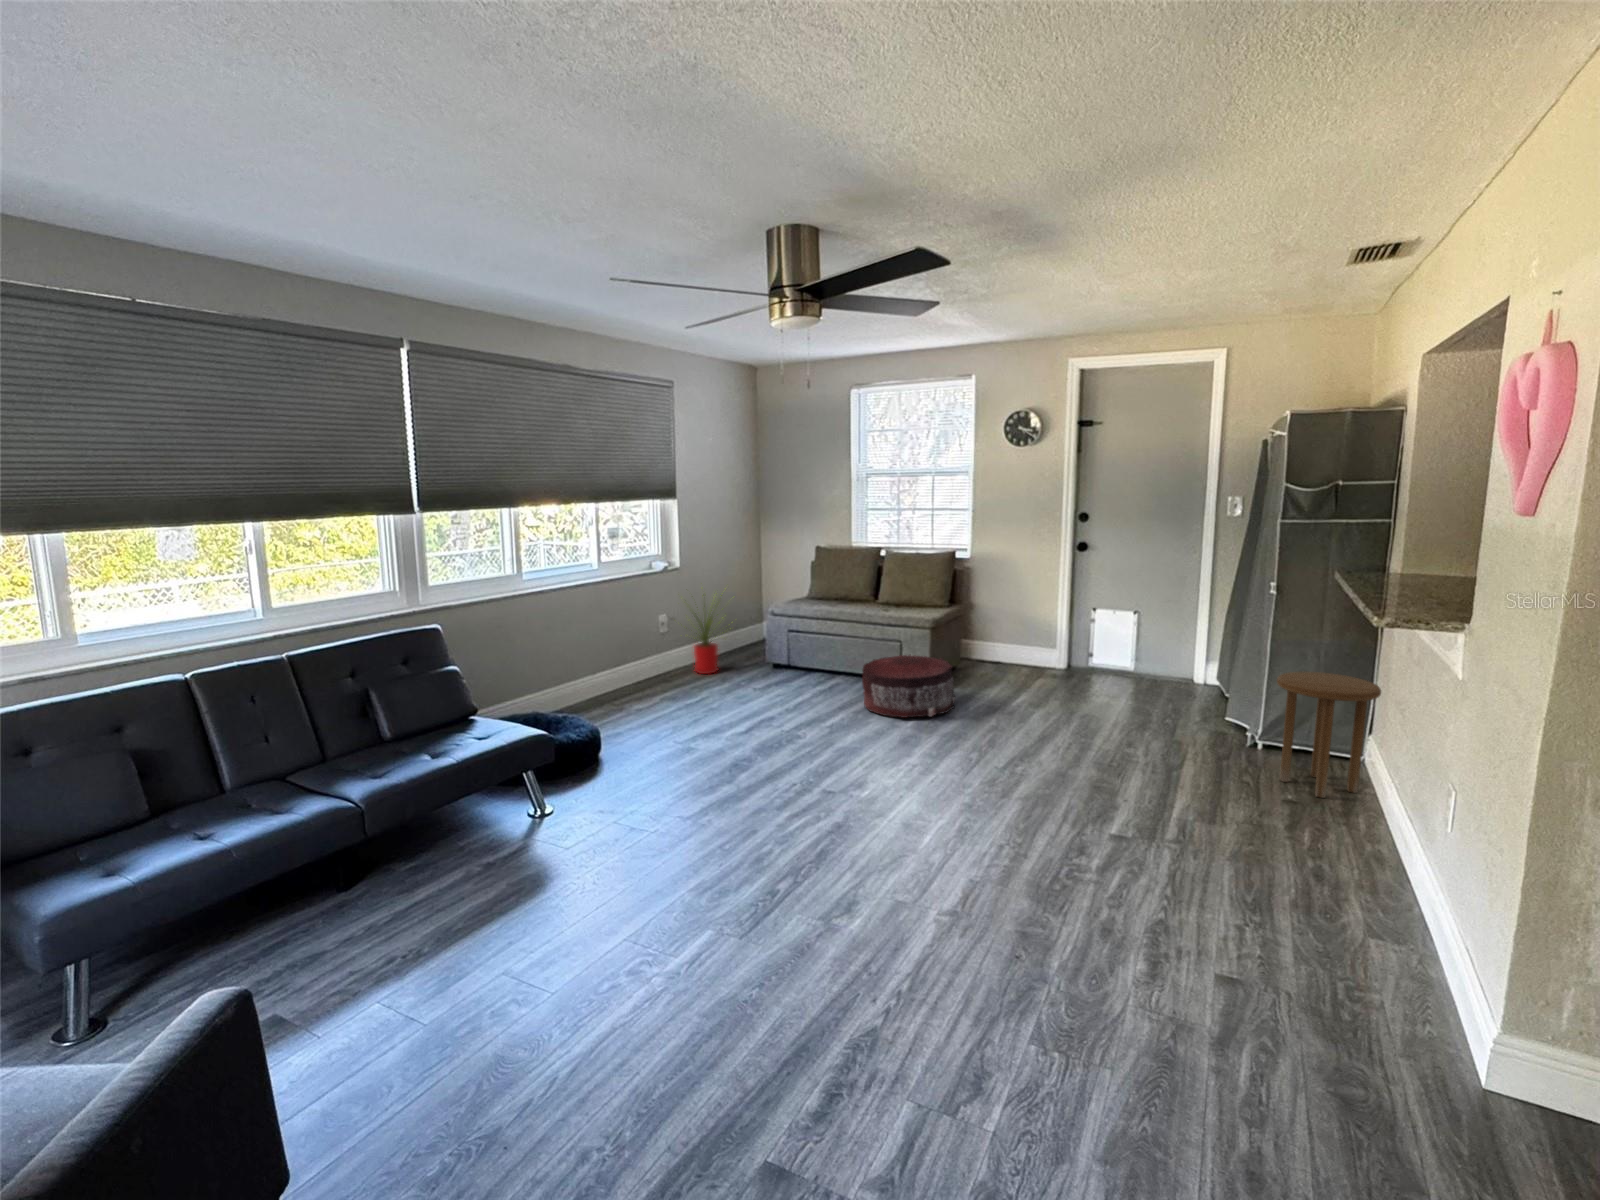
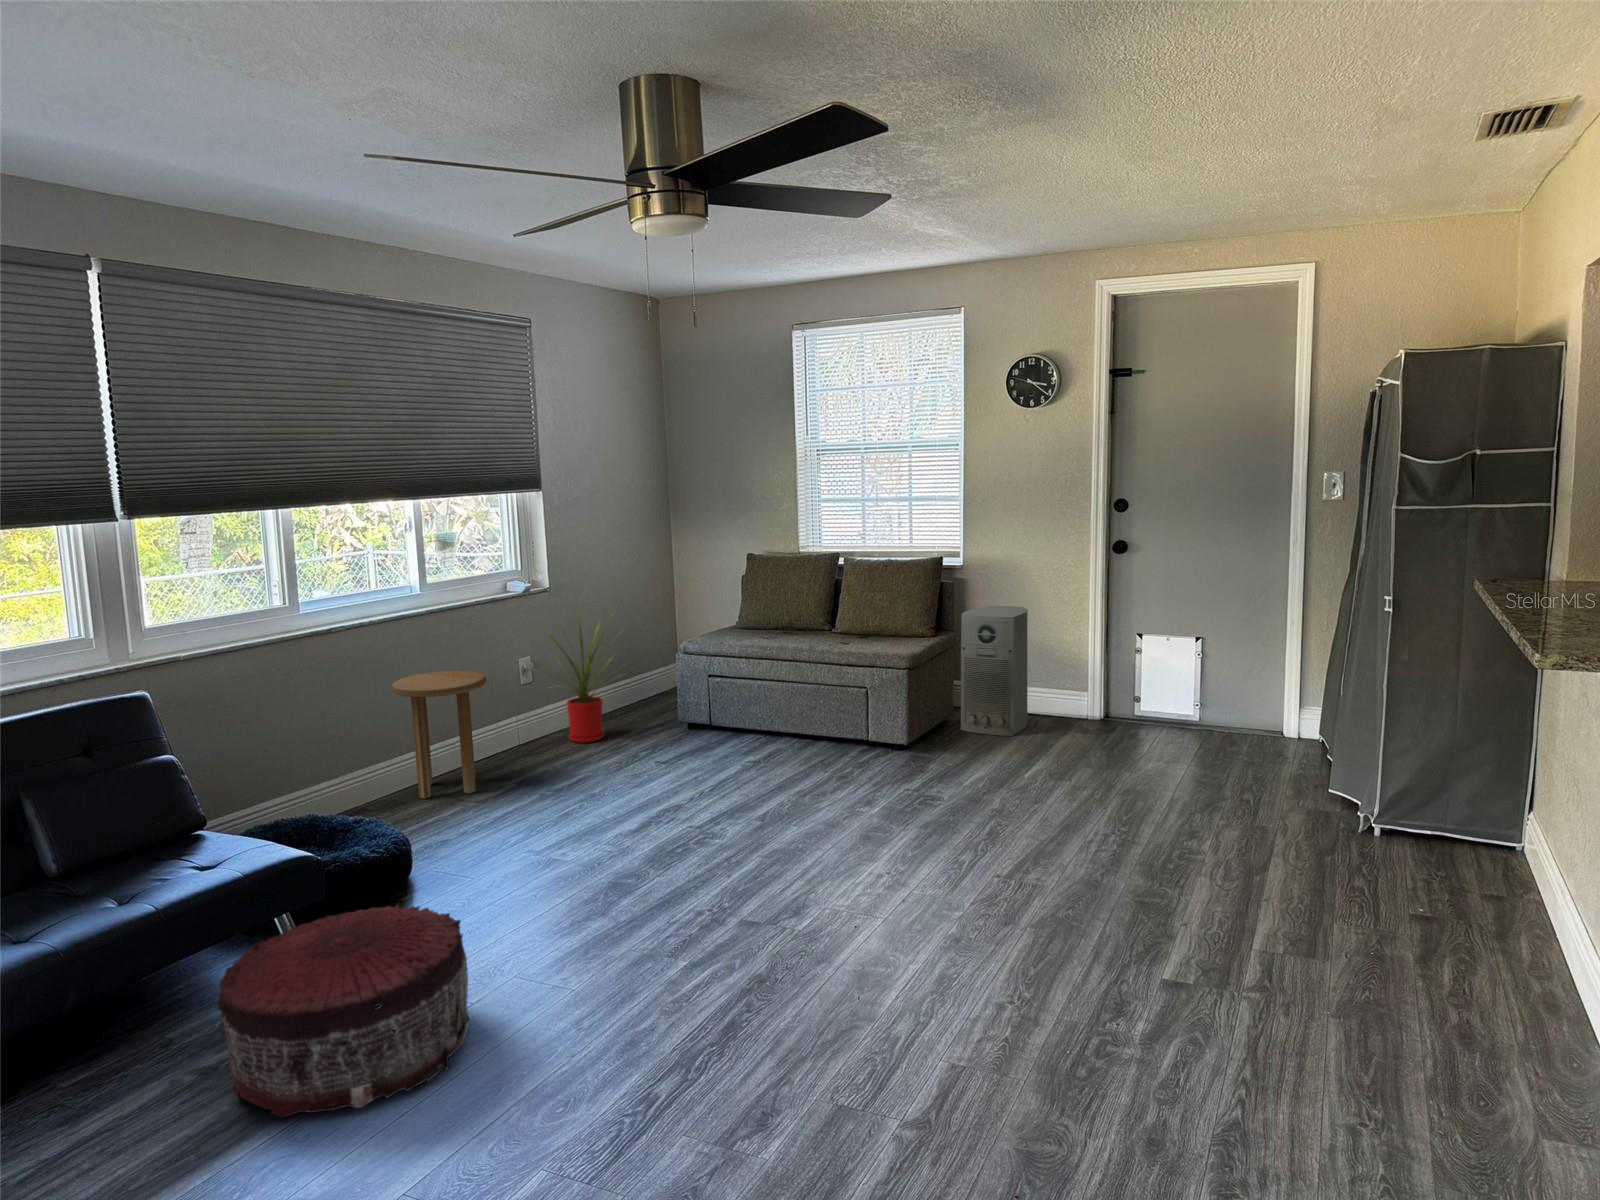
air purifier: none [965,587,1014,677] -> present [961,606,1028,736]
pouf: present [862,655,955,718] -> present [217,905,470,1118]
side table: present [1277,672,1381,798] -> present [392,671,486,799]

